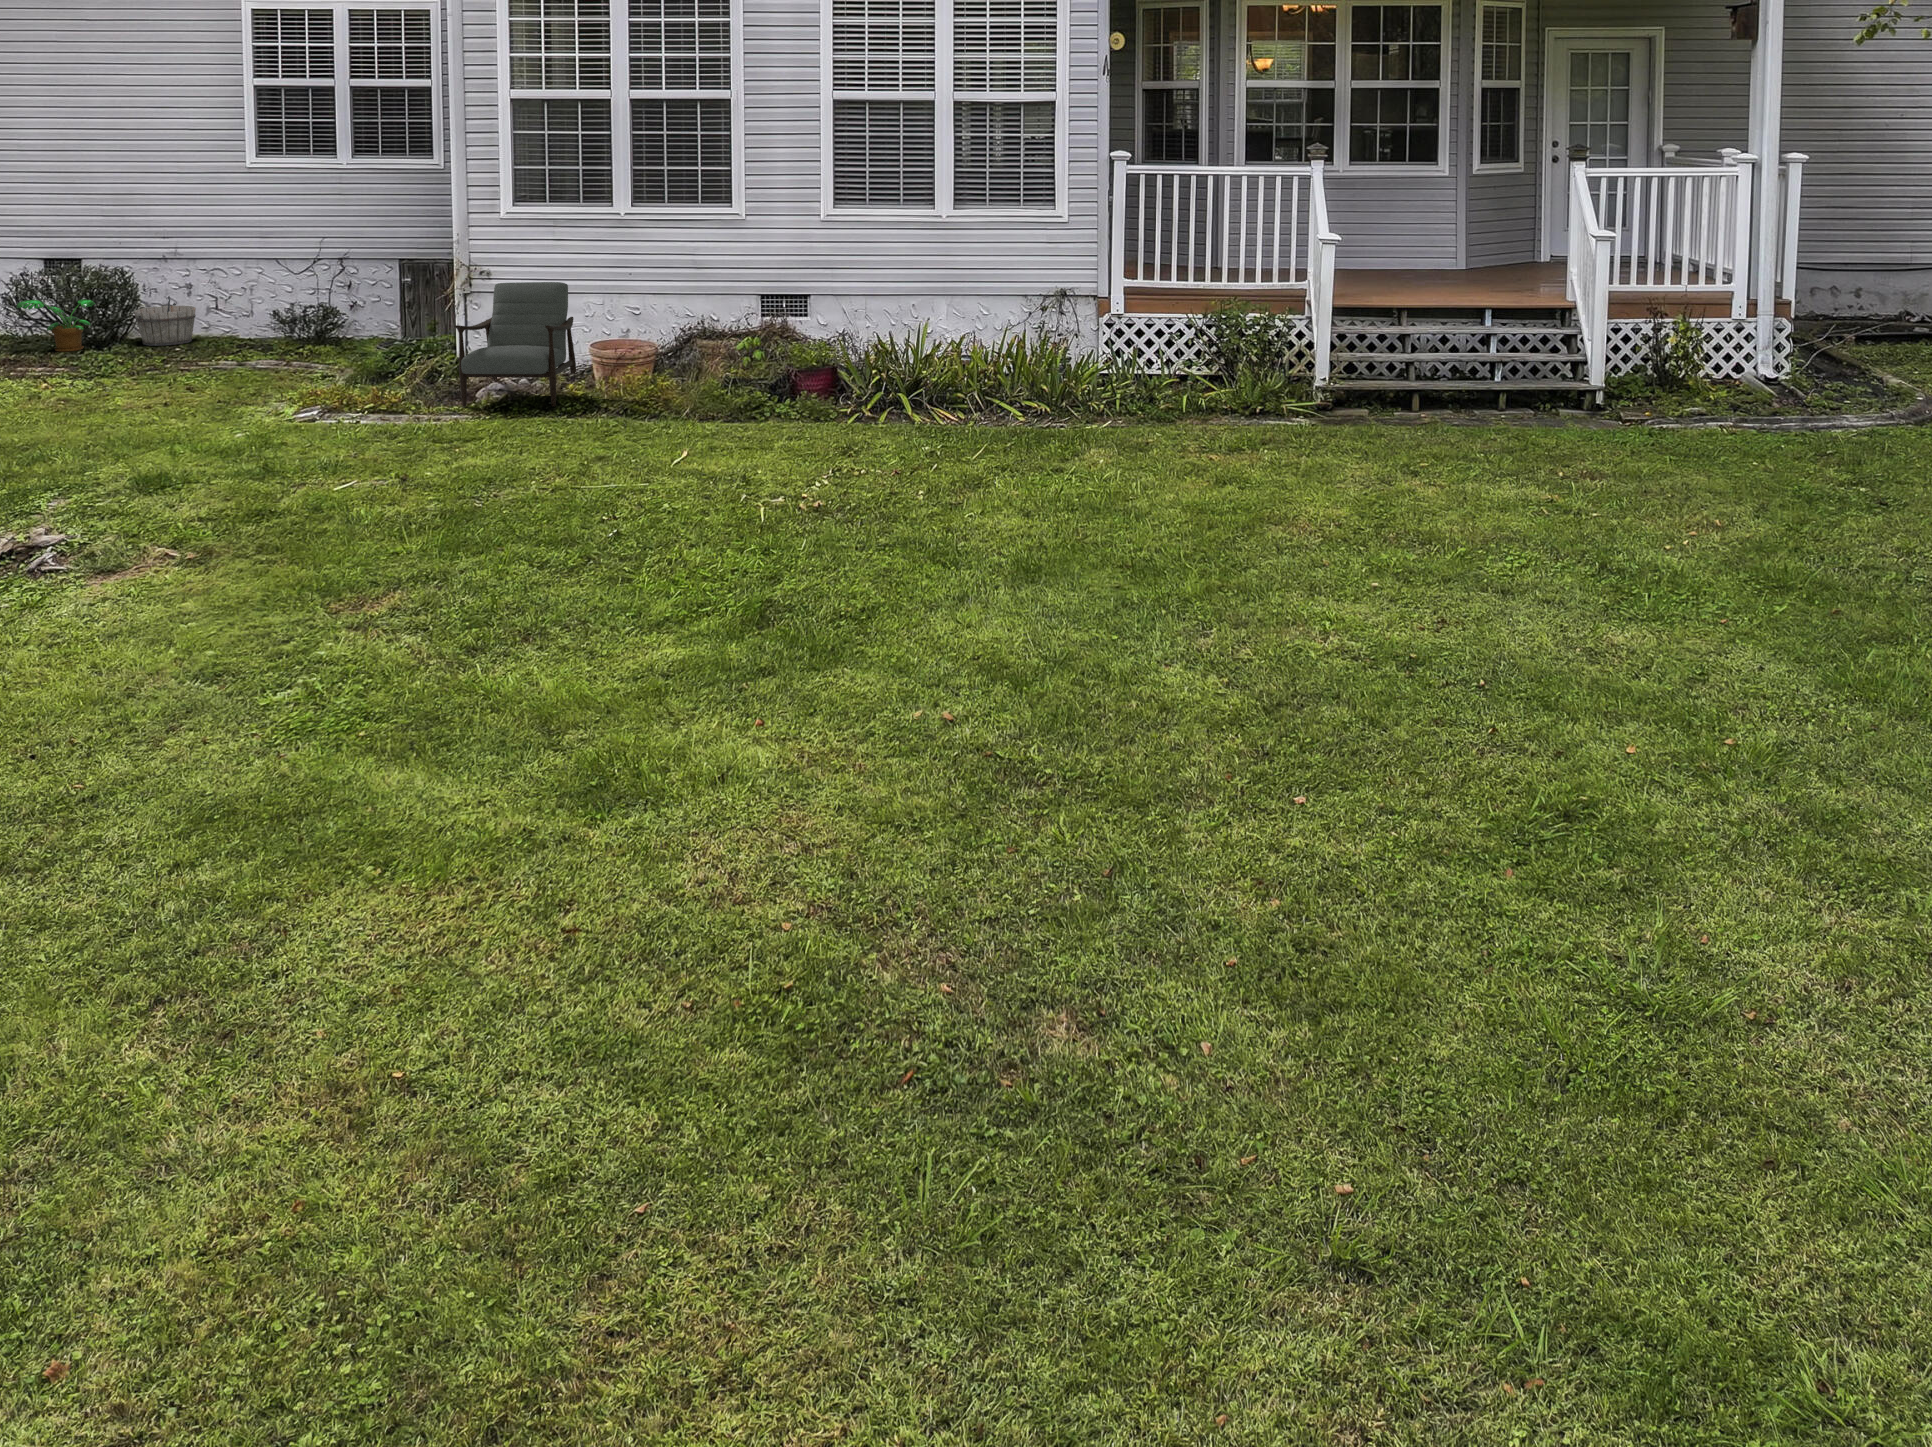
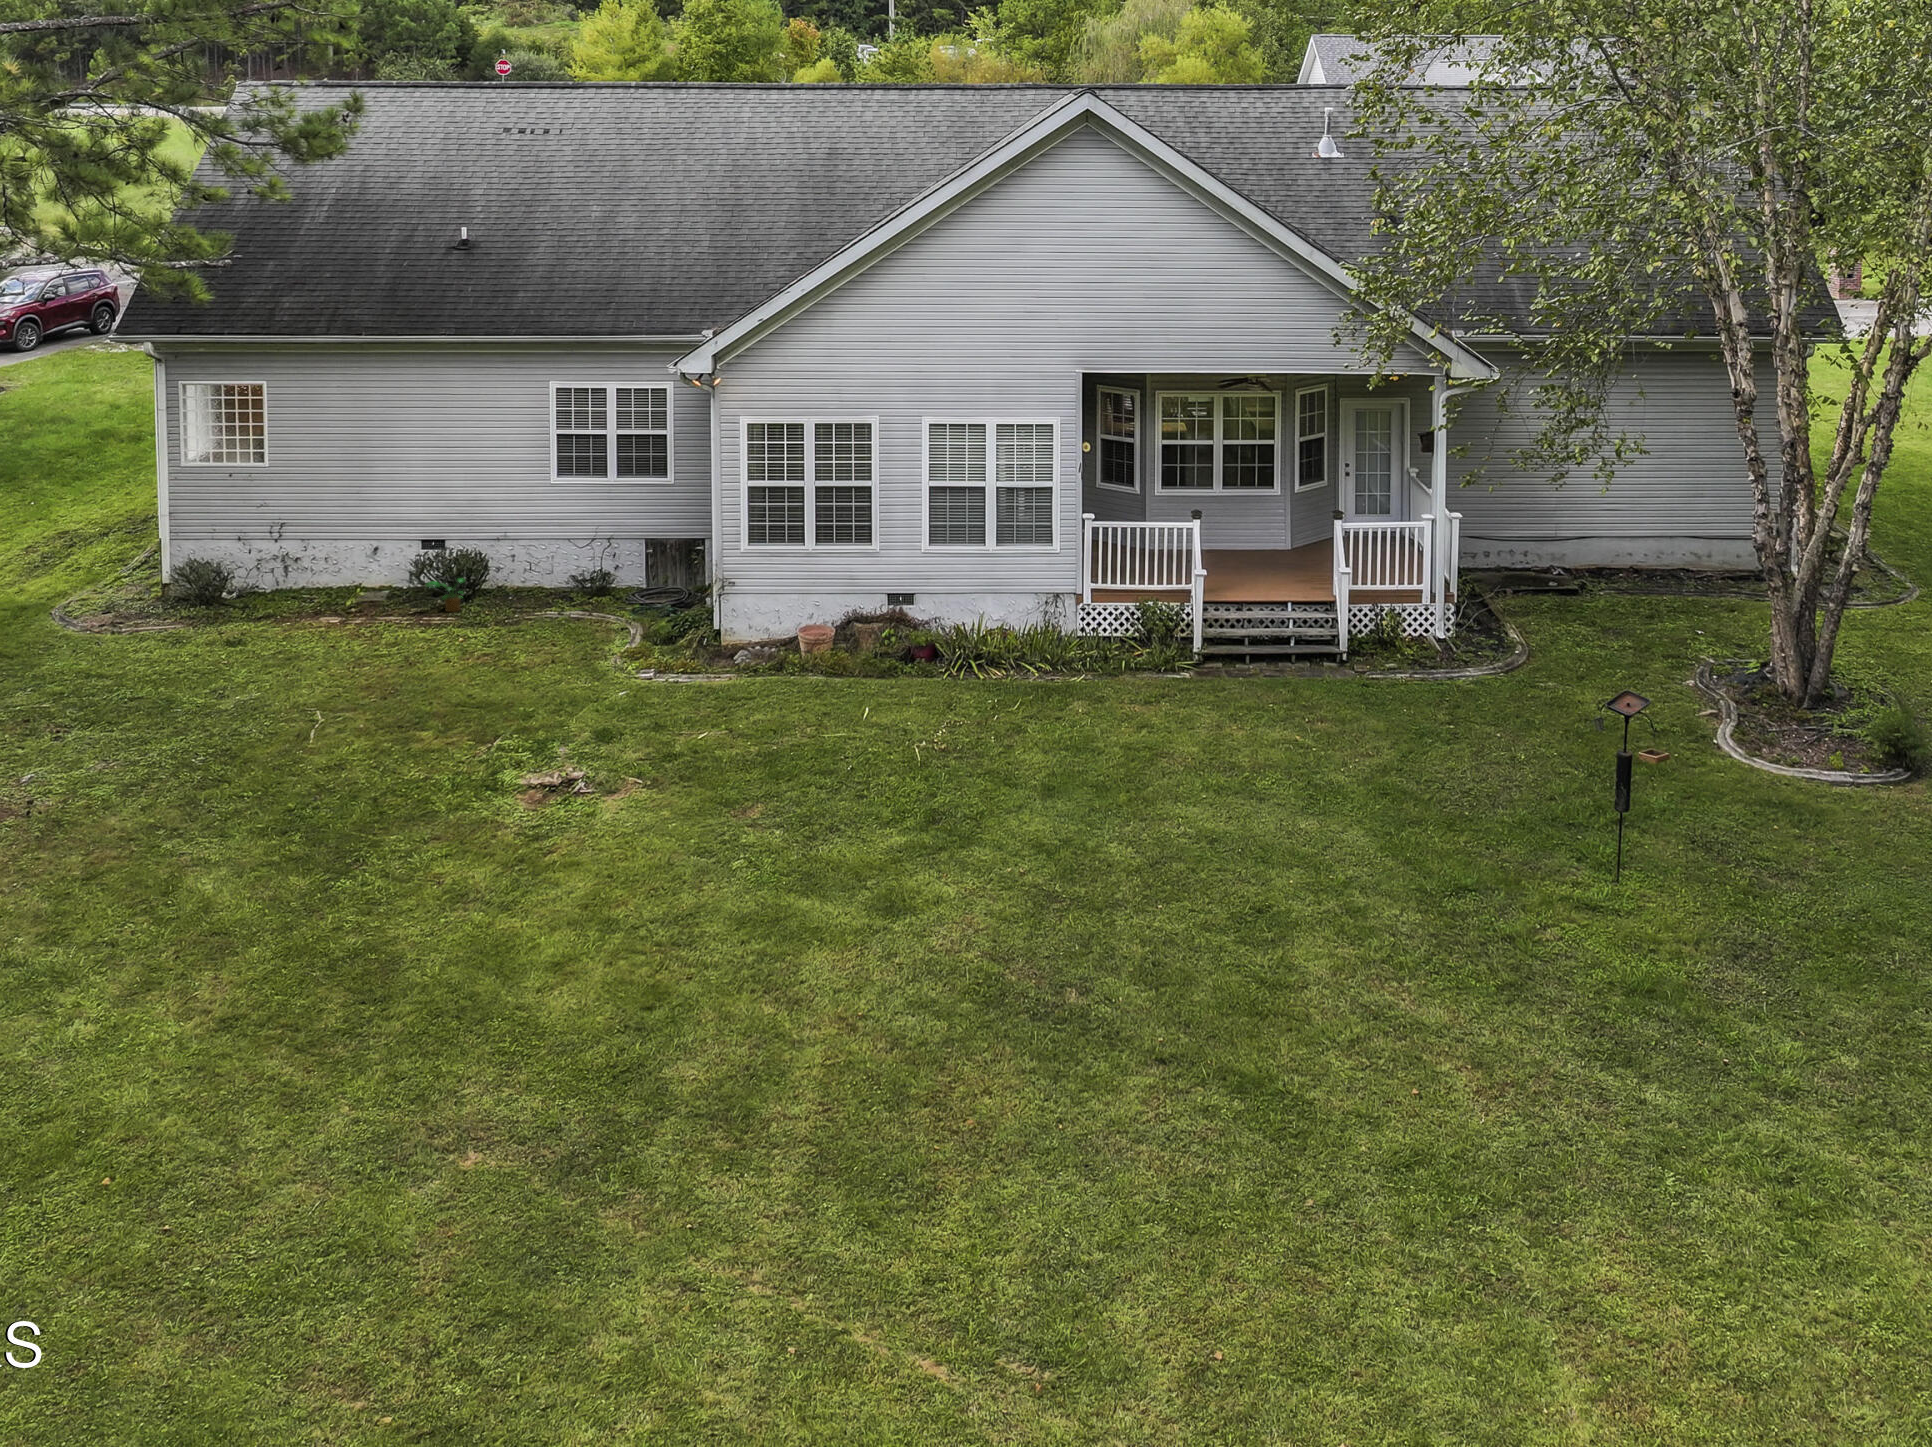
chair: present [454,282,576,407] -> none [725,589,784,664]
wooden bucket: present [134,296,196,346] -> none [489,573,525,605]

